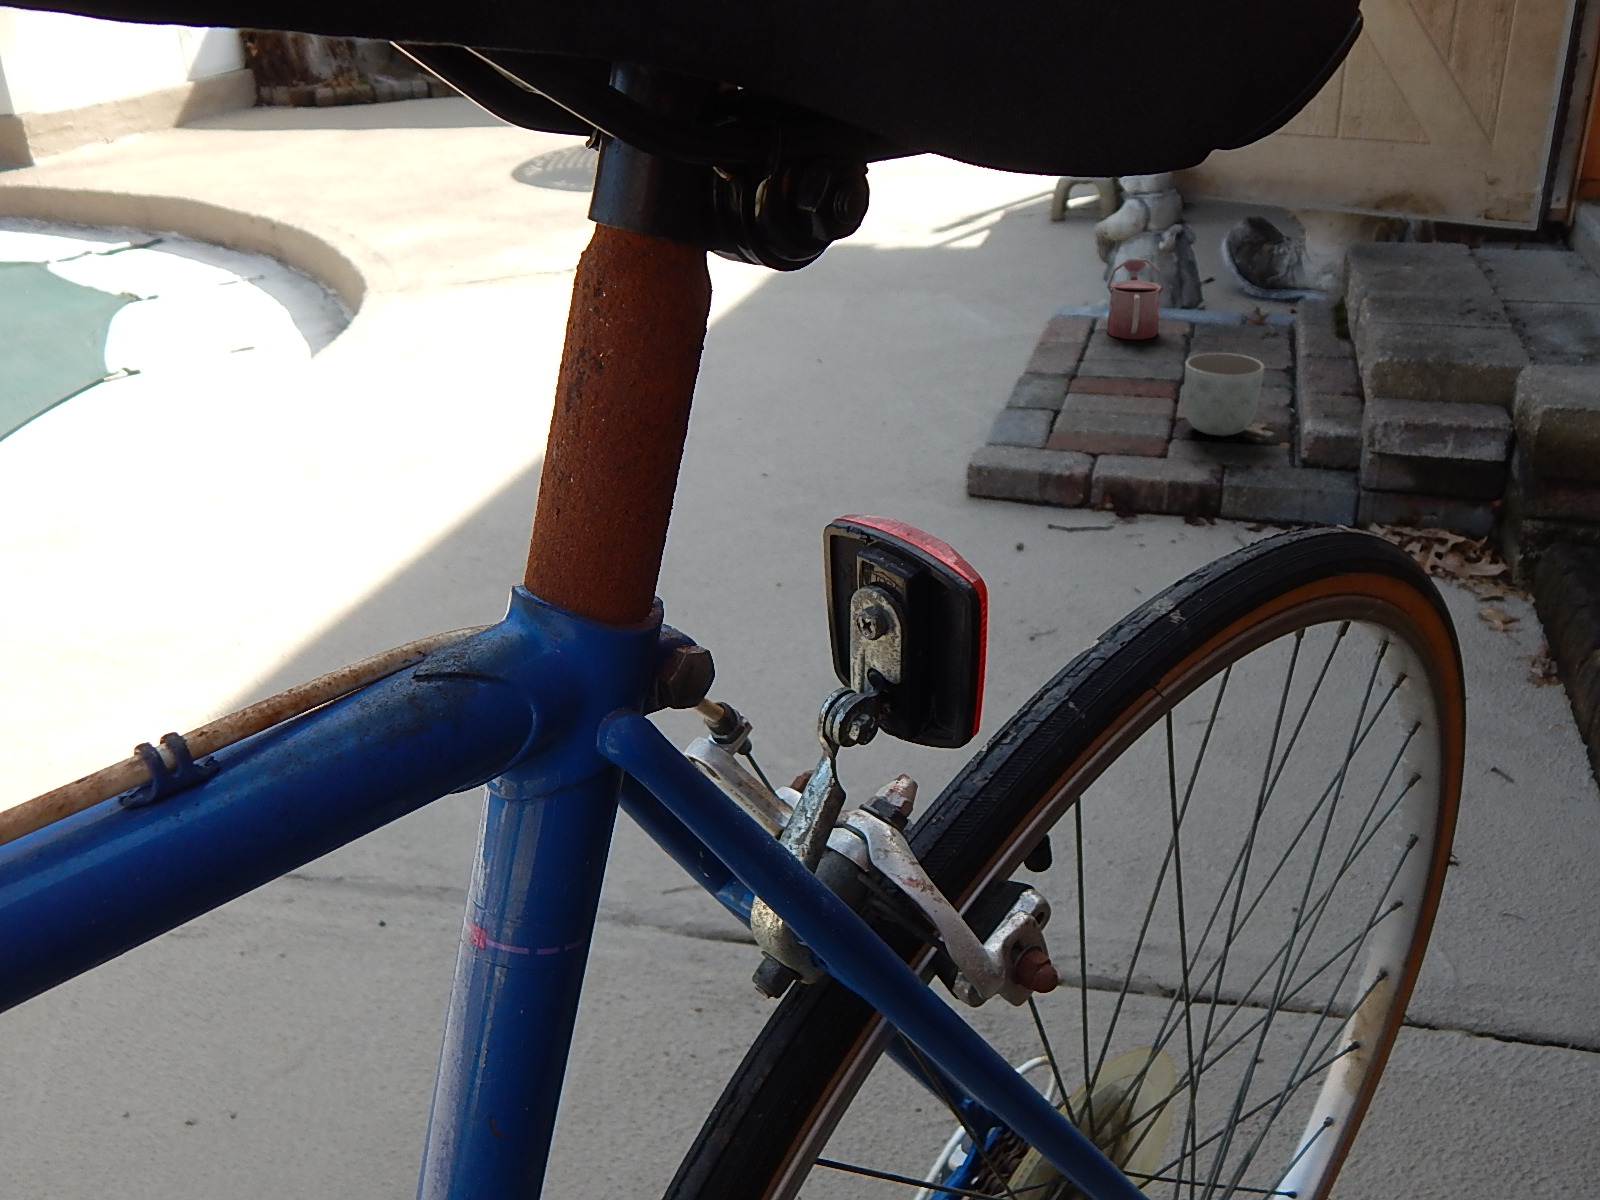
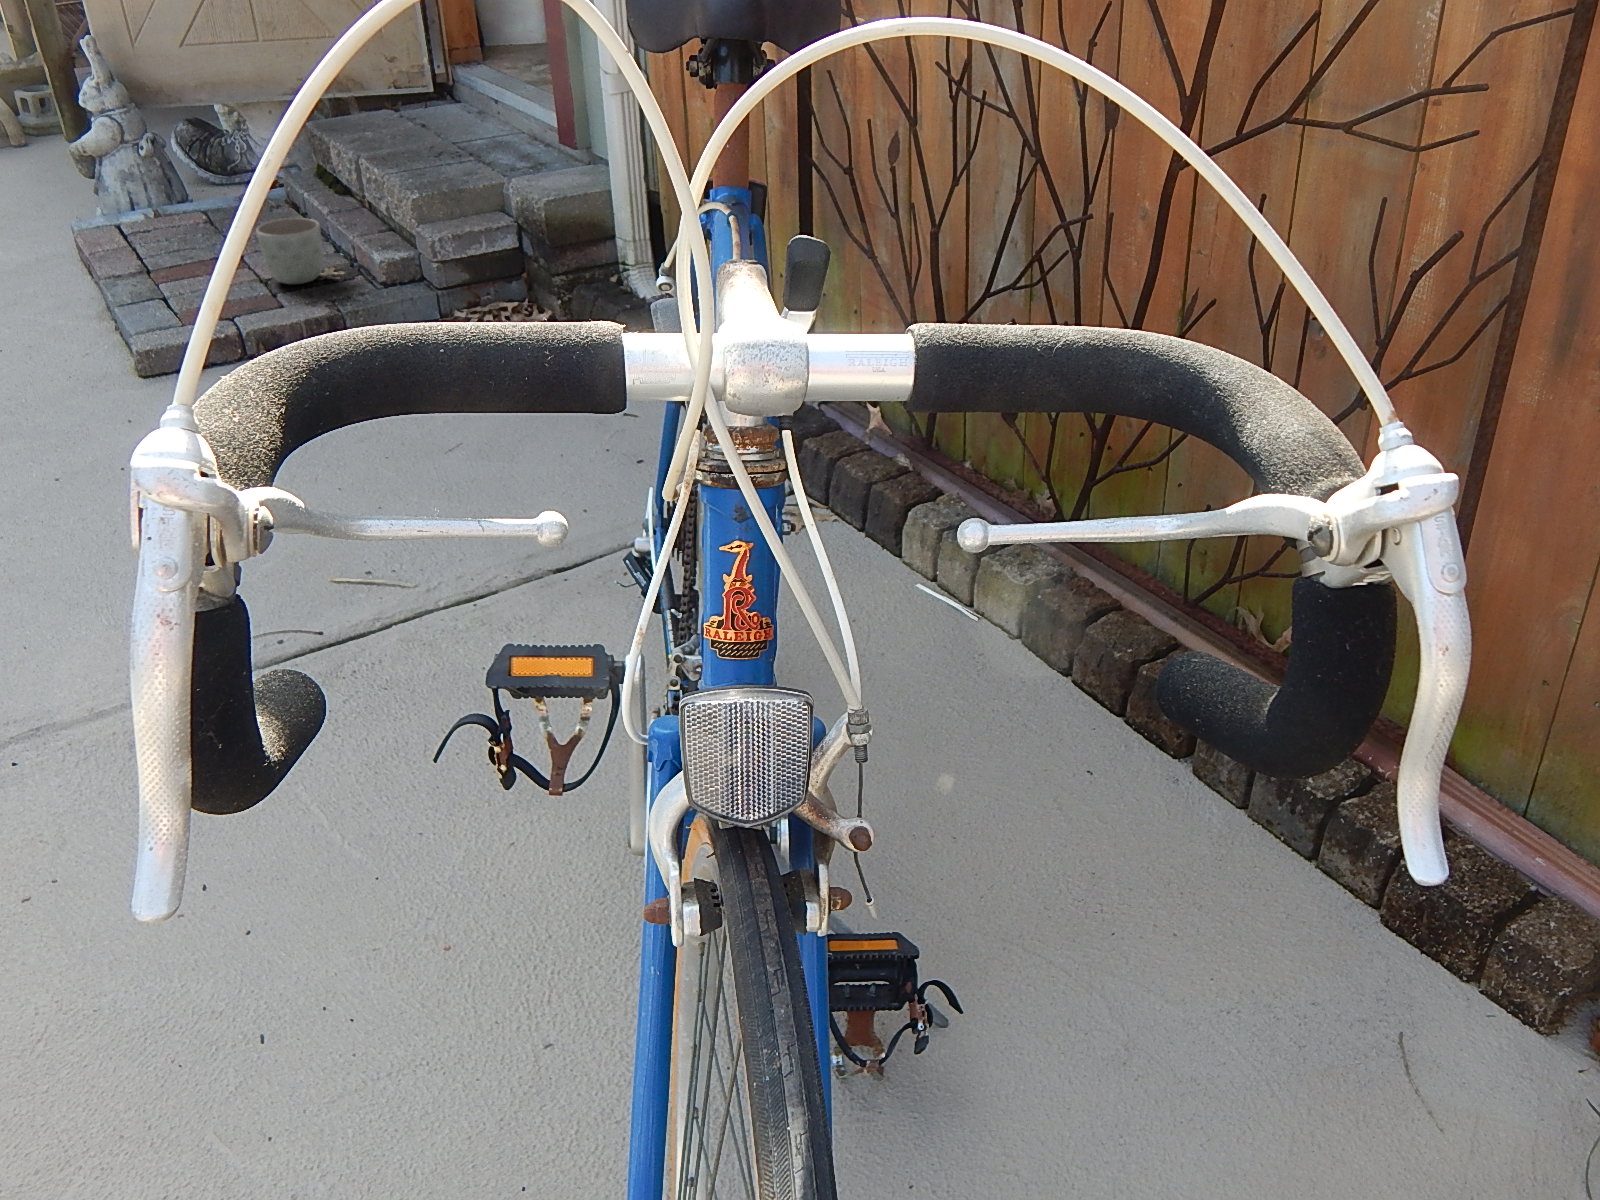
watering can: present [1107,258,1165,339] -> none [122,163,180,235]

